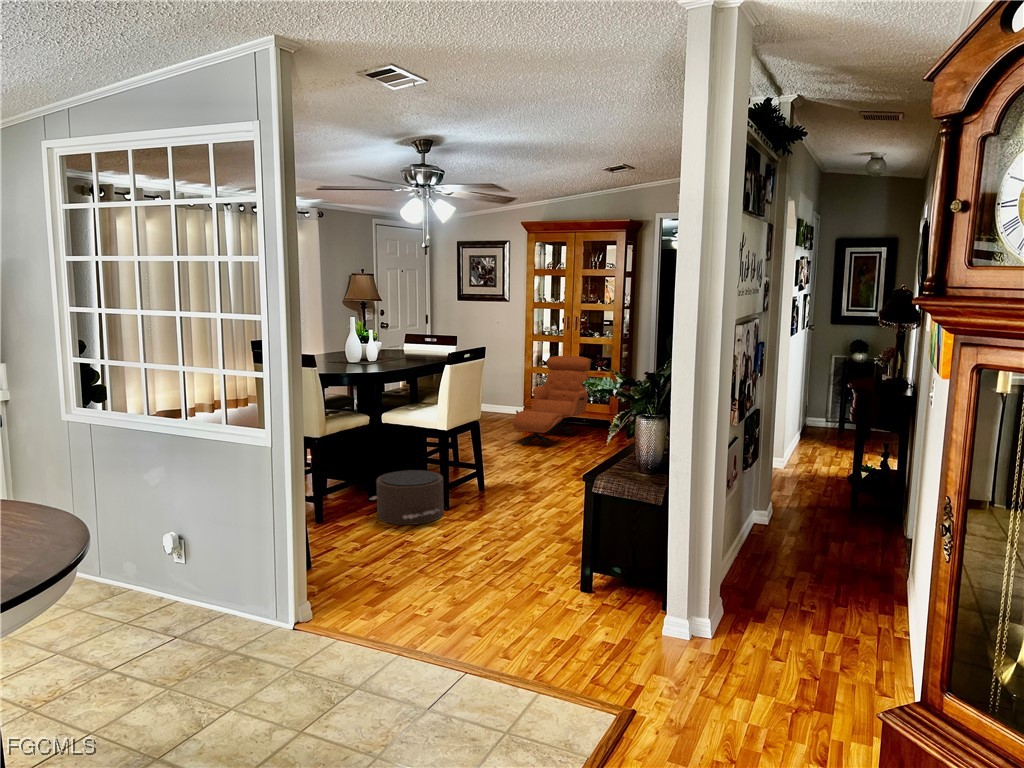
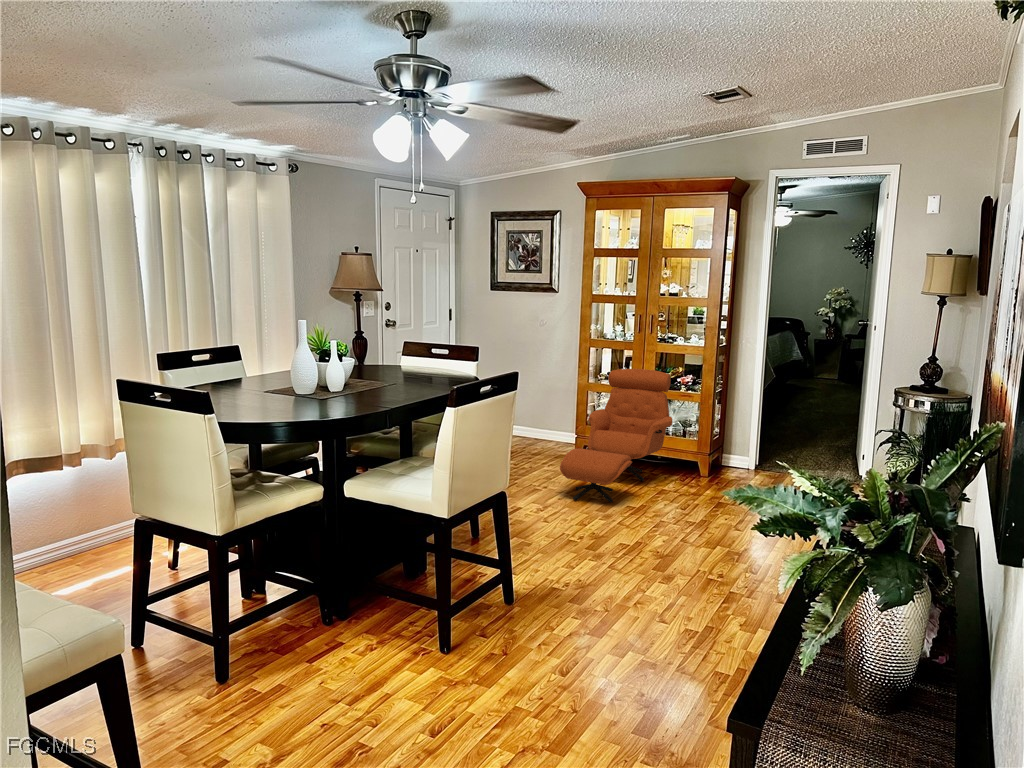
pouf: present [370,470,444,525] -> none [316,579,439,696]

